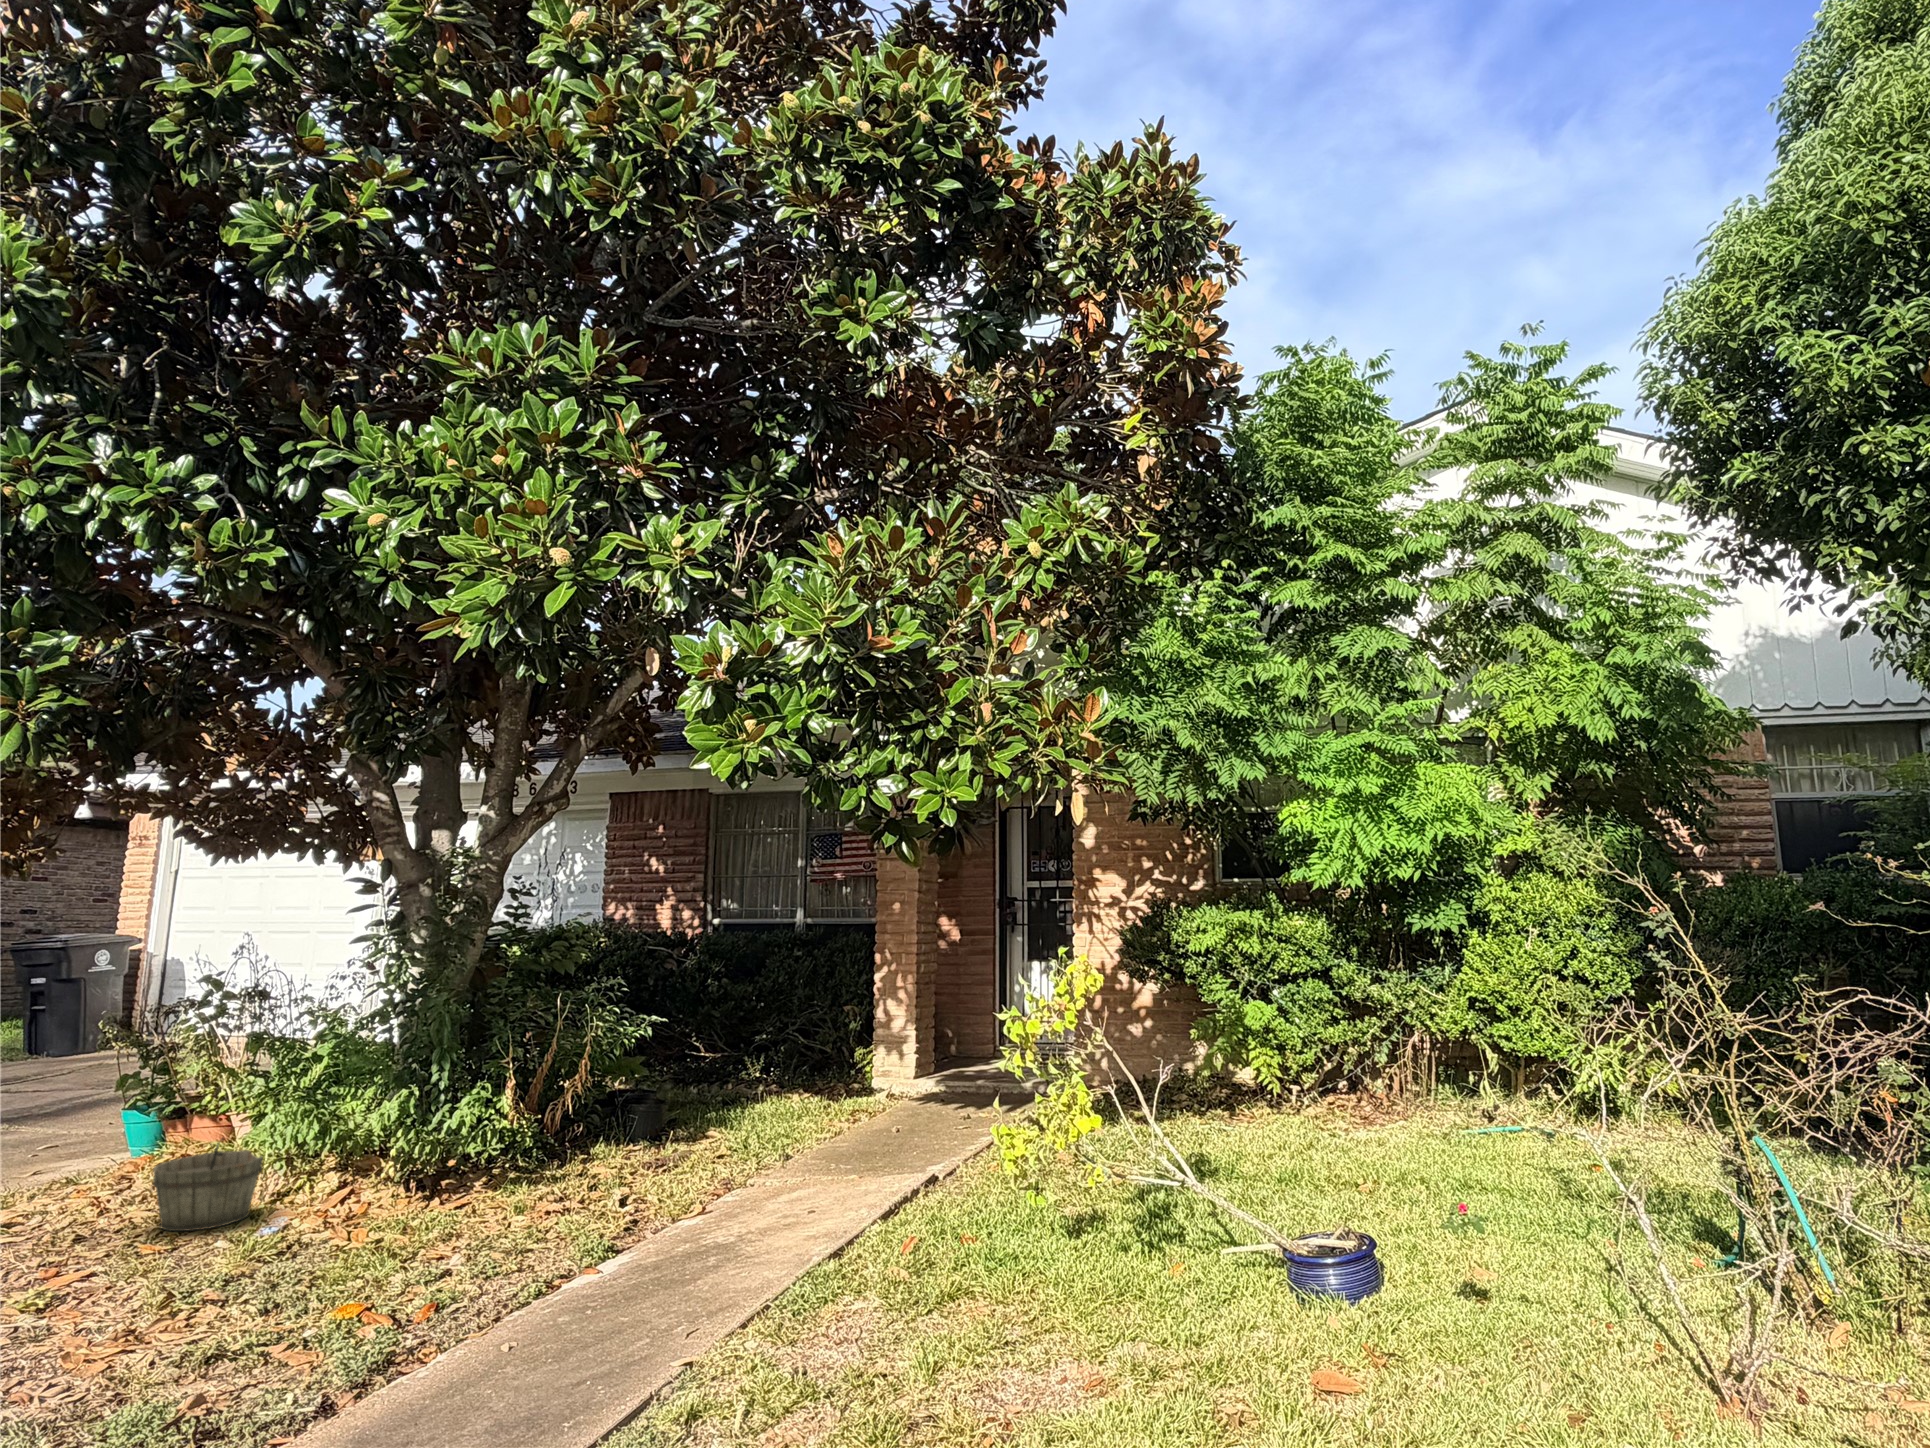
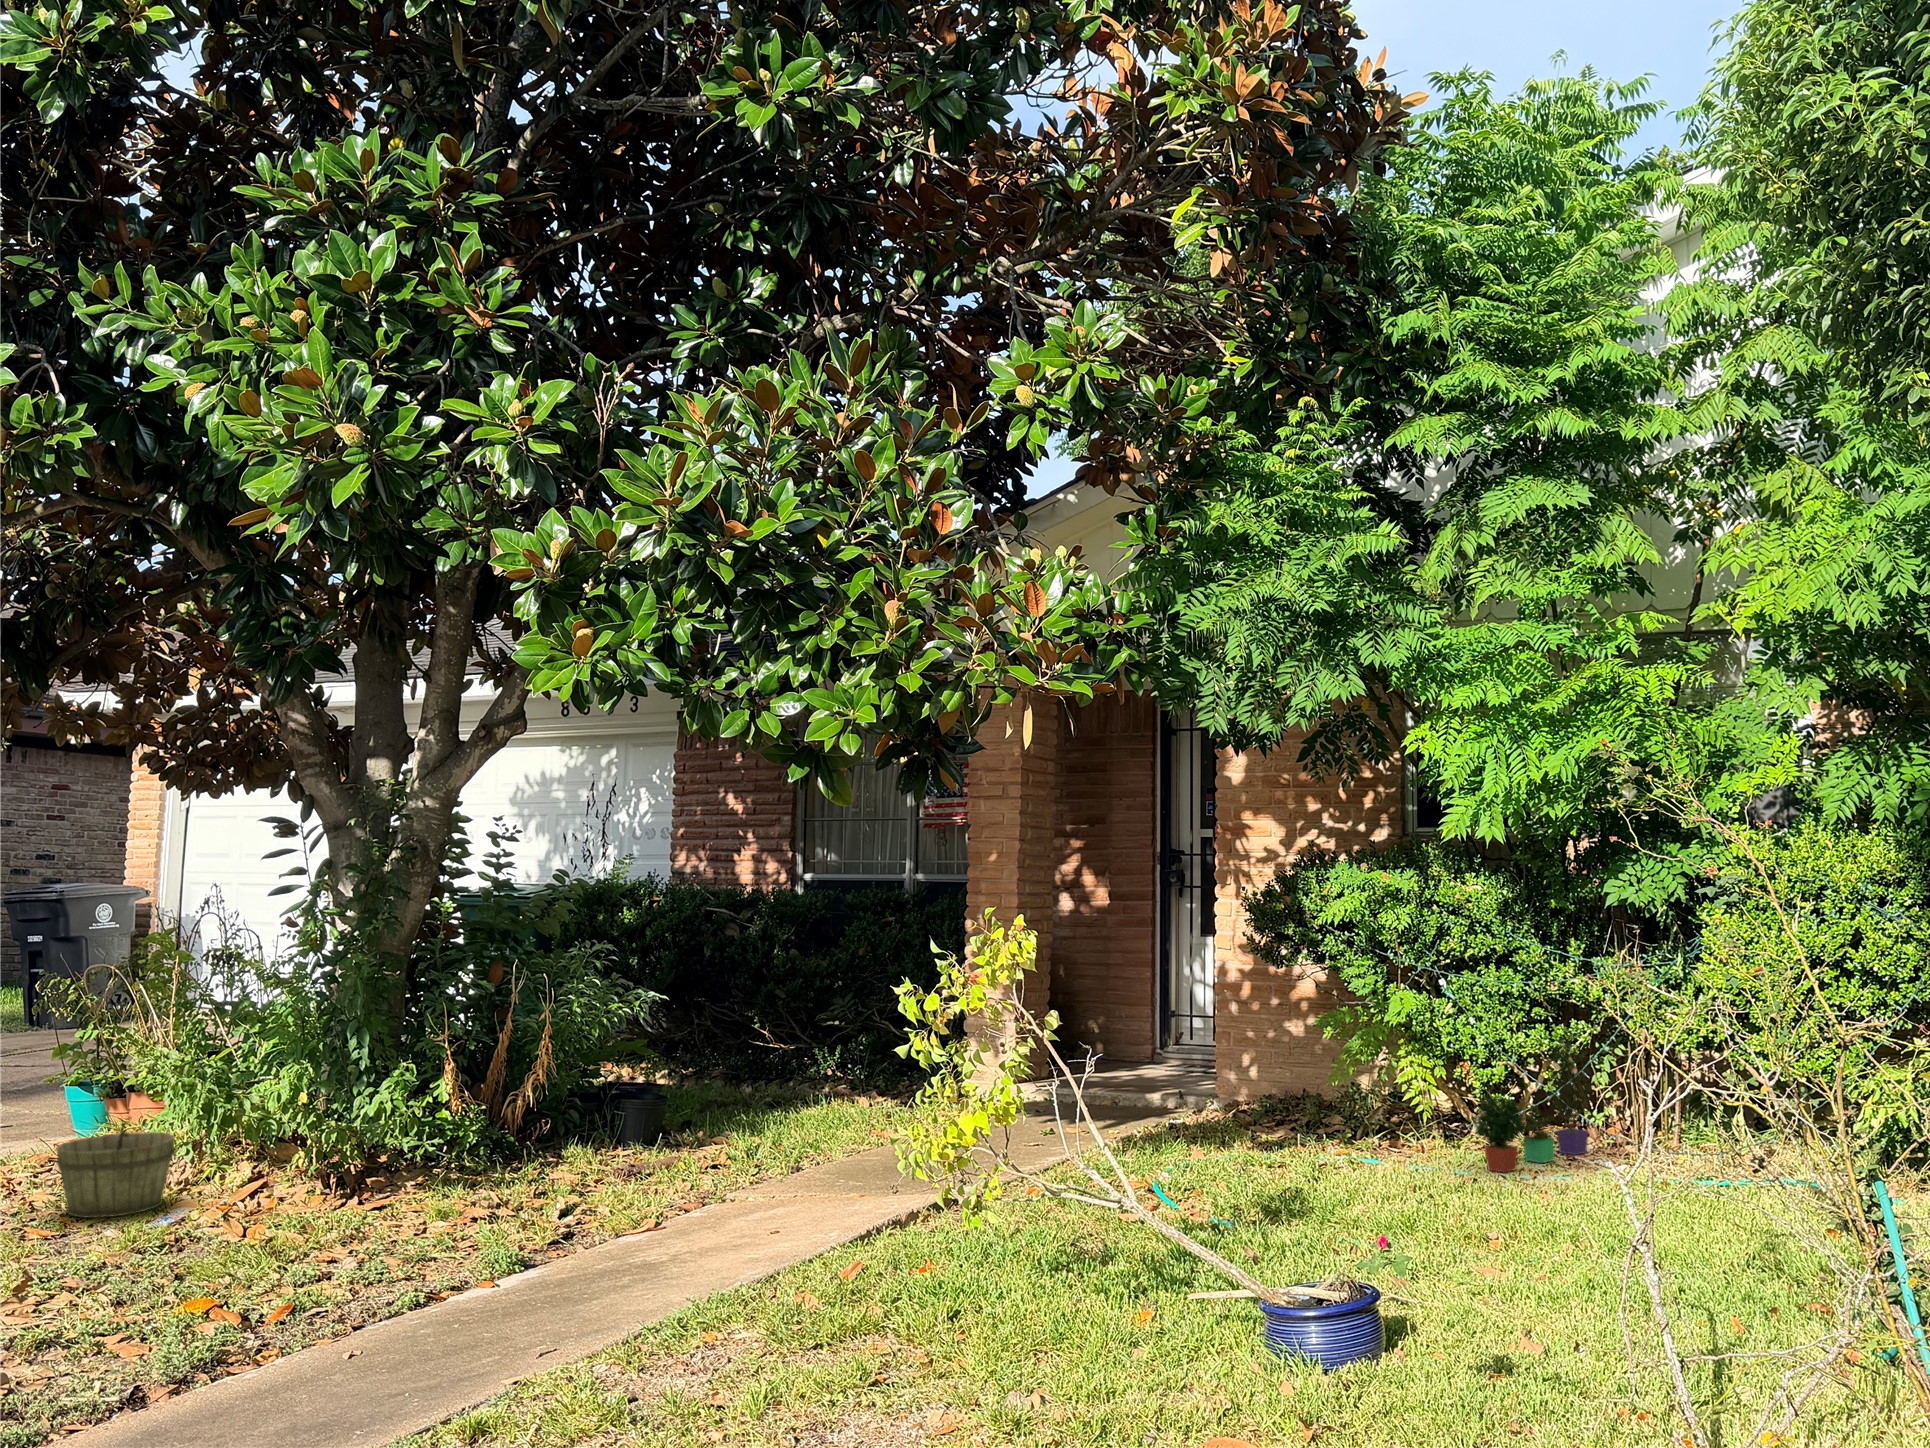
potted plant: none [1309,1020,1386,1132] -> present [1472,1027,1593,1173]

